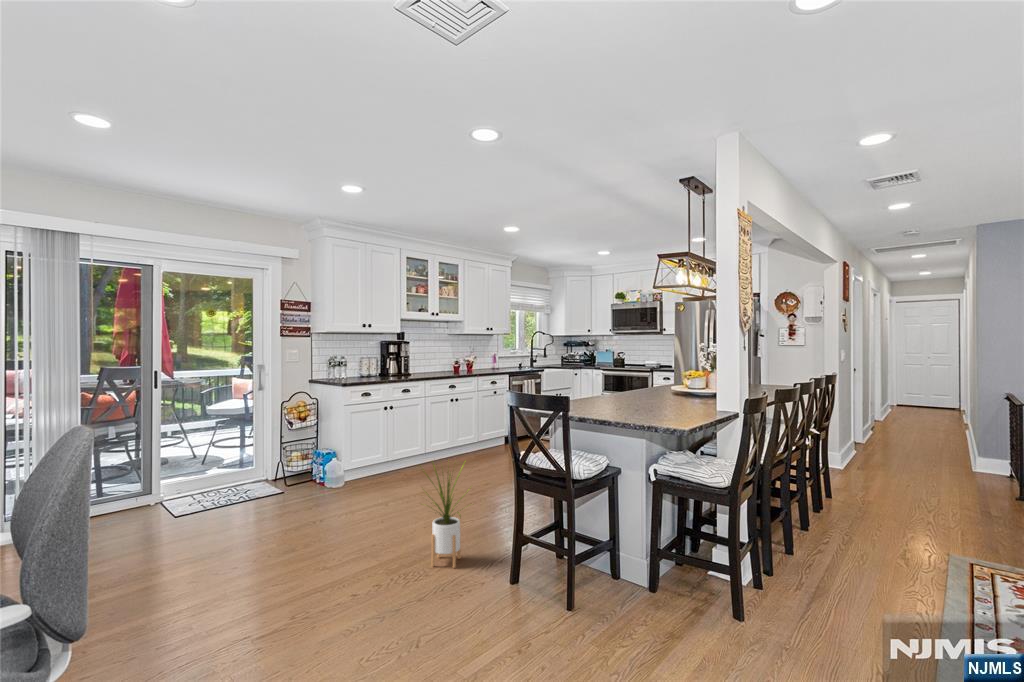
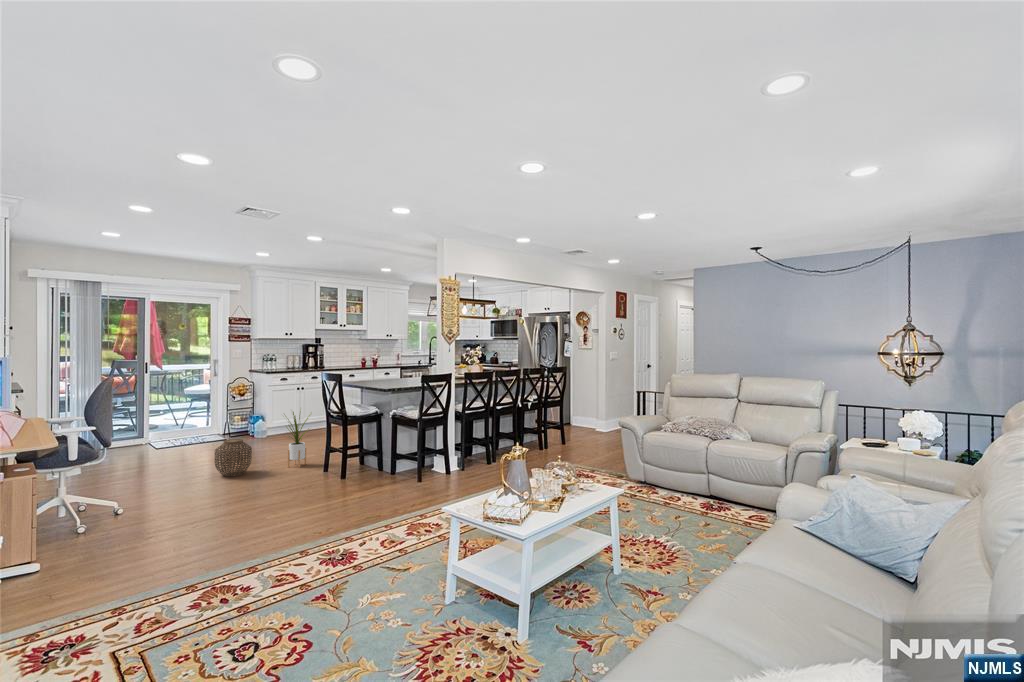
woven basket: none [308,521,375,601] -> present [214,439,252,476]

